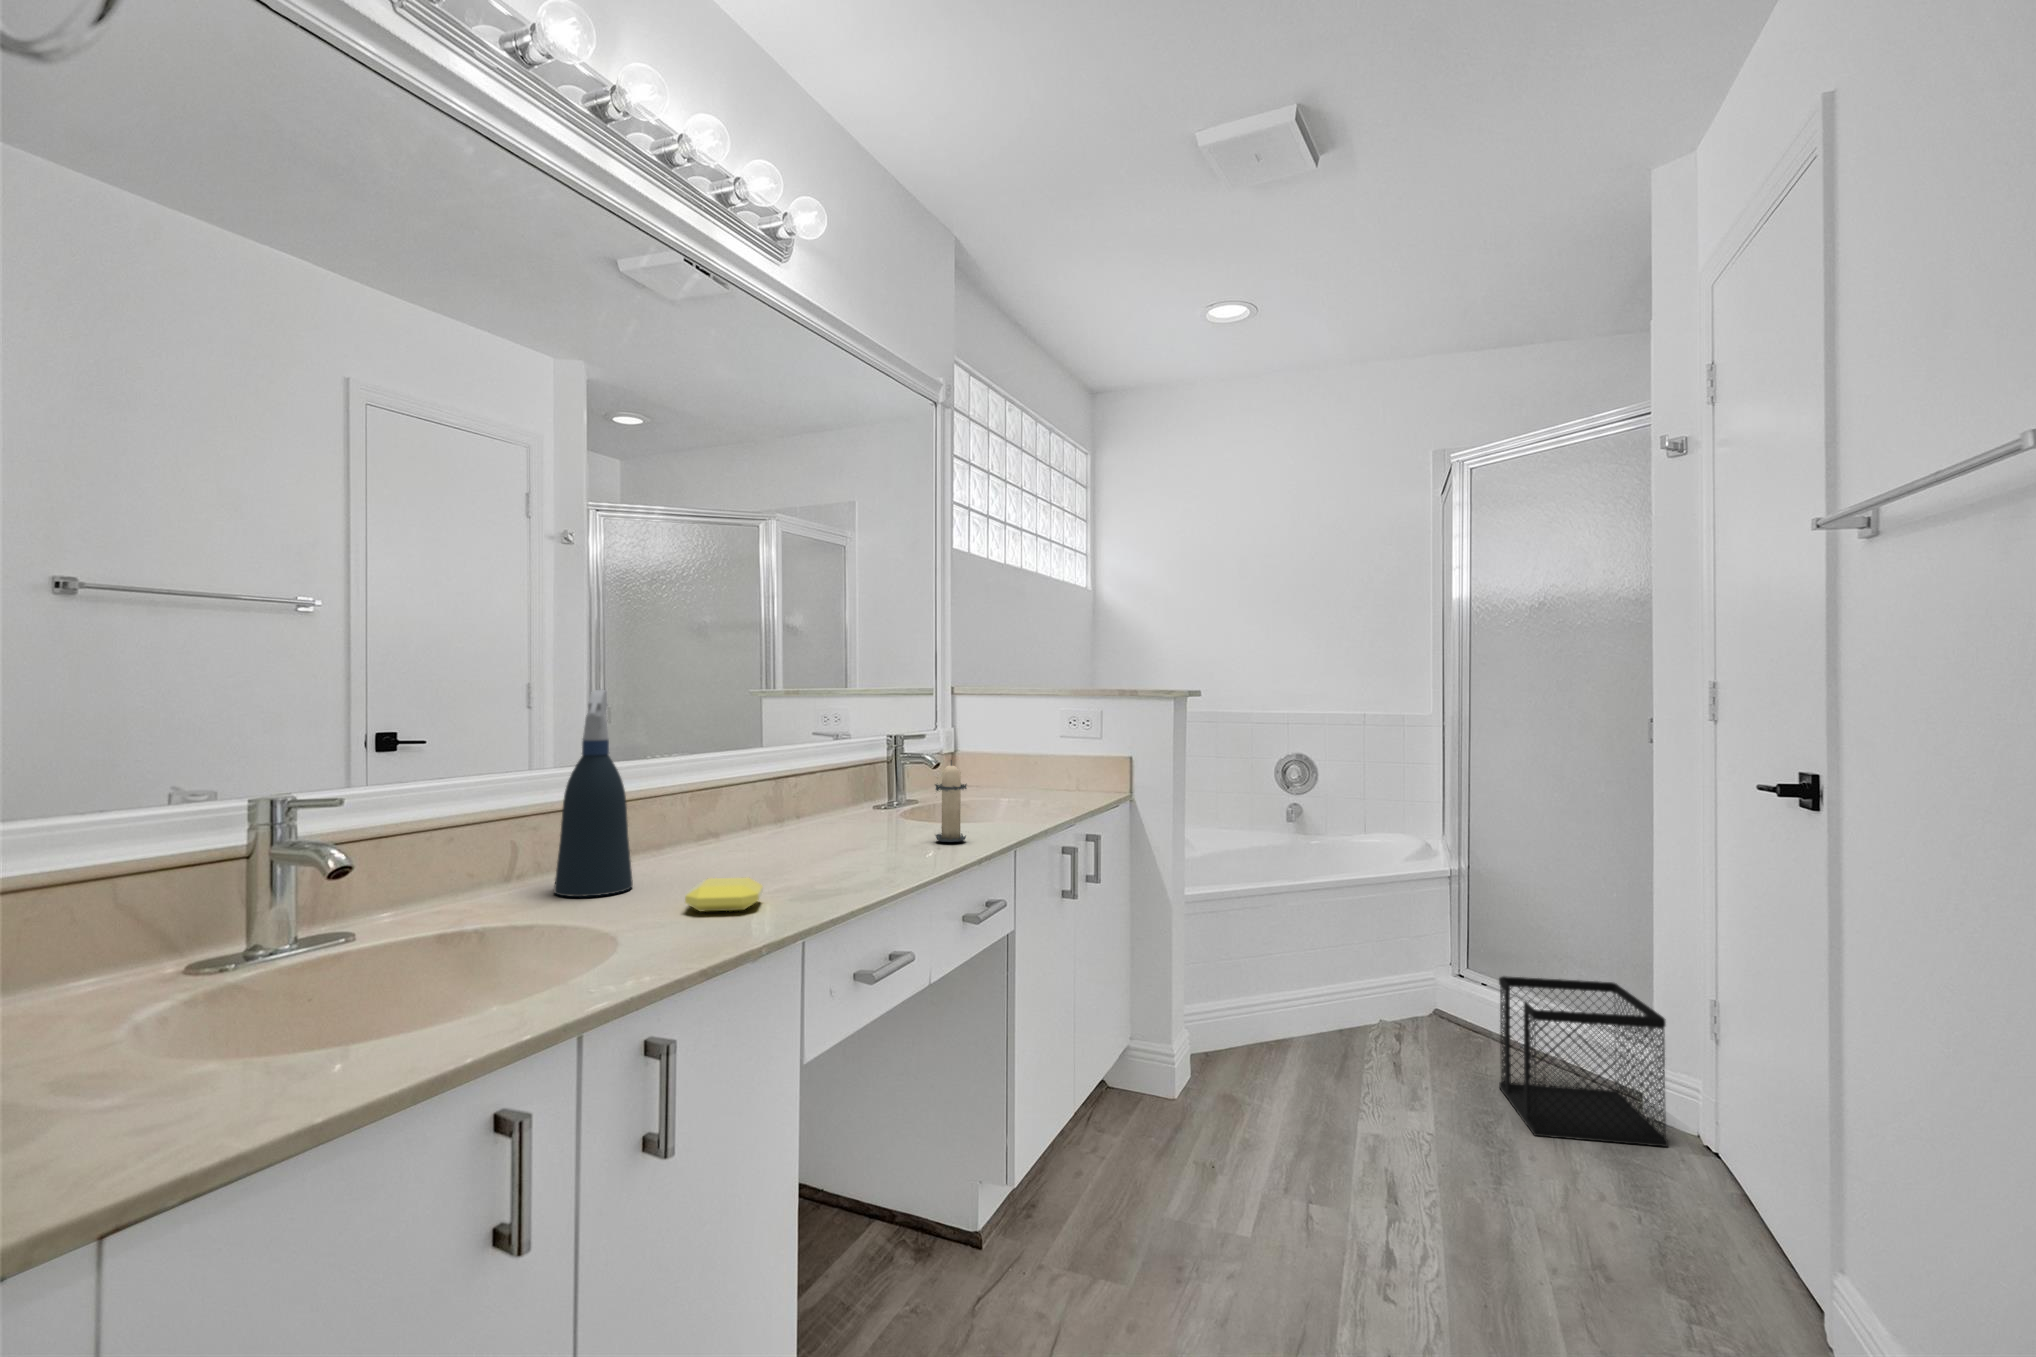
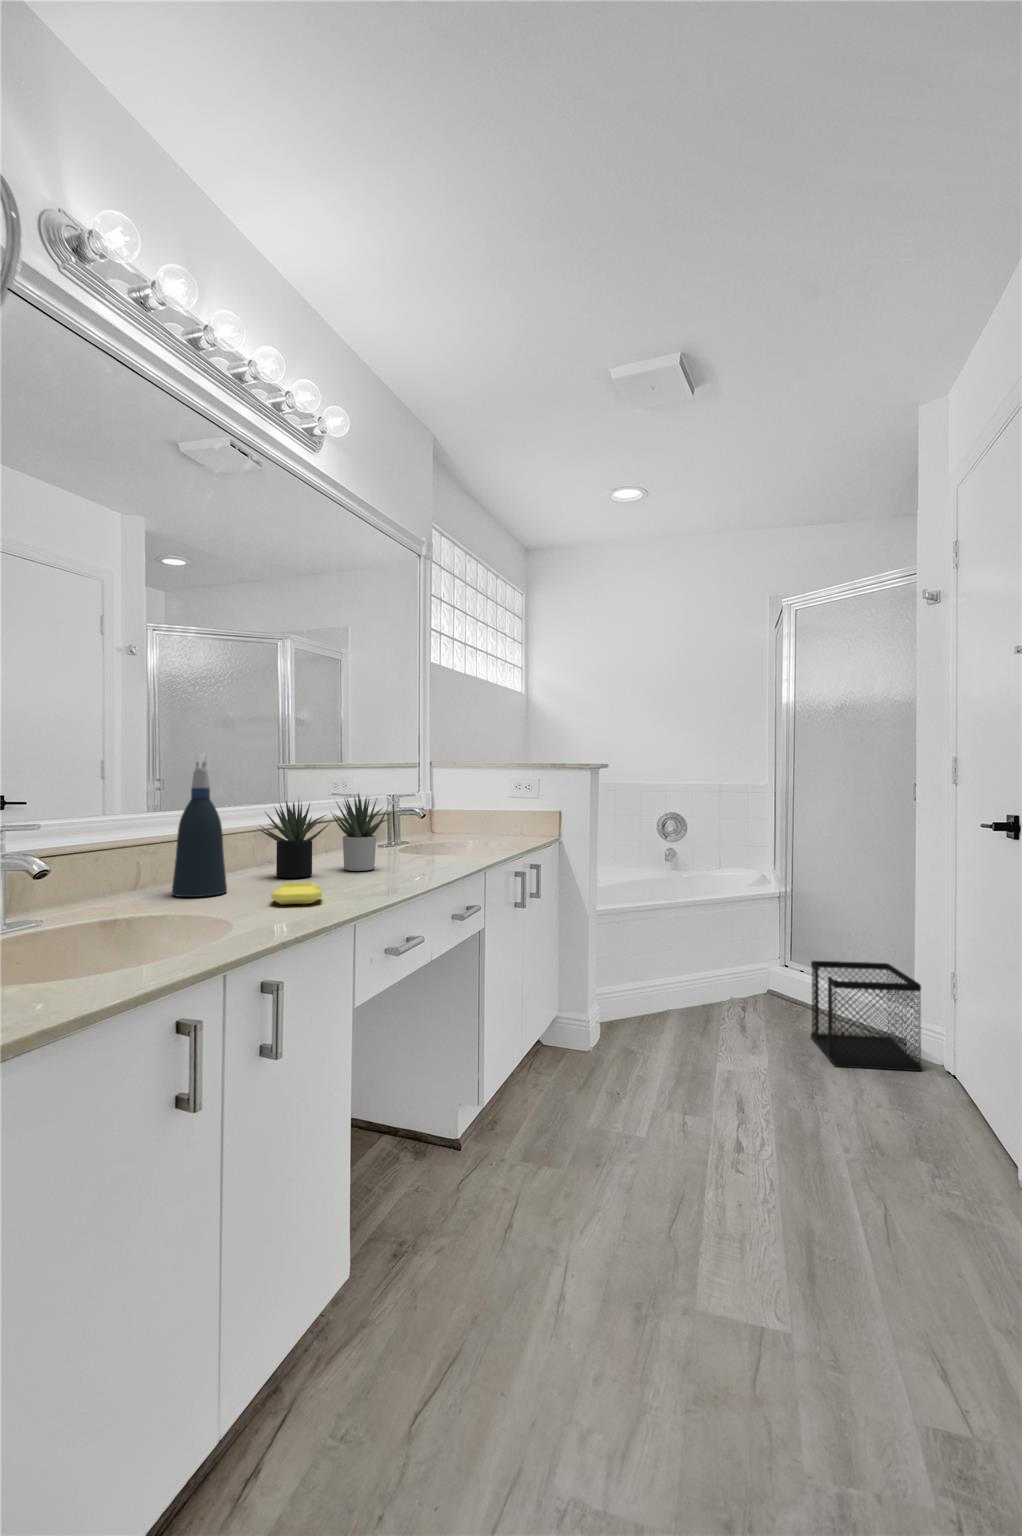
succulent plant: none [681,738,878,864] -> present [258,793,390,878]
candle: present [935,760,967,842] -> none [428,807,456,865]

